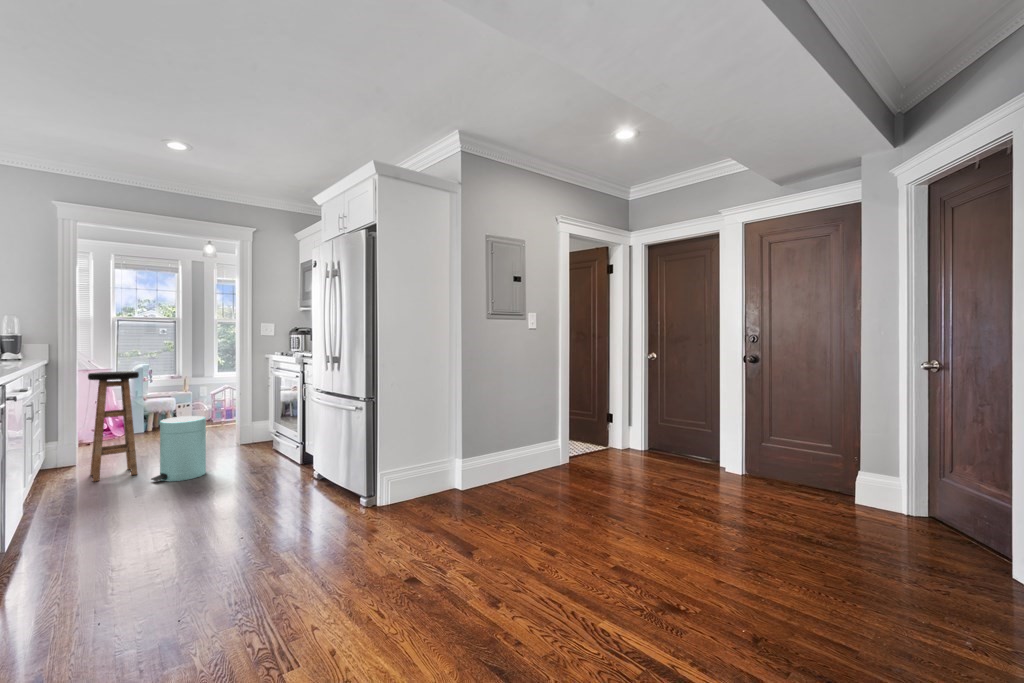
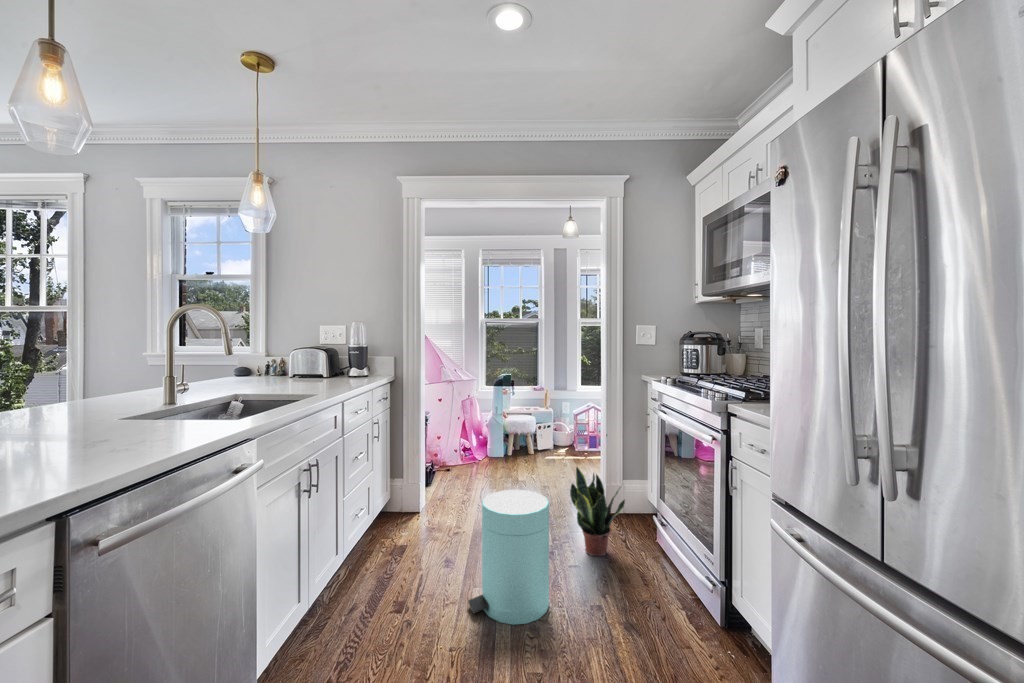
bar stool: present [88,371,139,482] -> none [409,400,467,571]
potted plant: none [216,407,253,457] -> present [570,467,625,556]

